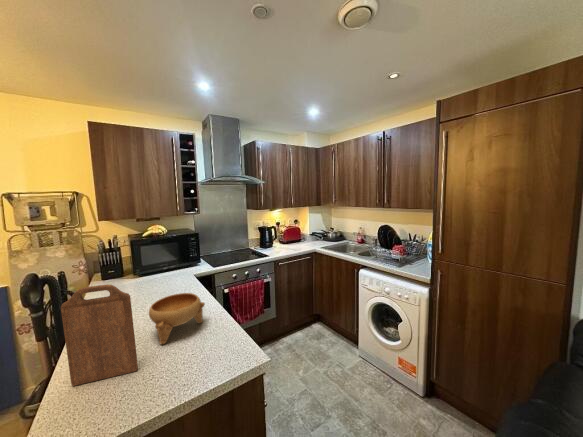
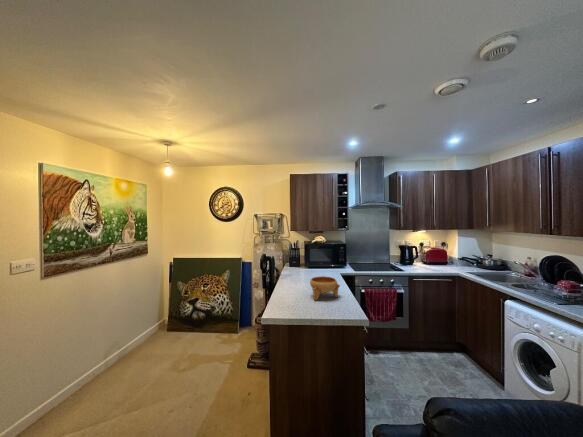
cutting board: present [61,285,138,386] -> none [278,259,303,306]

